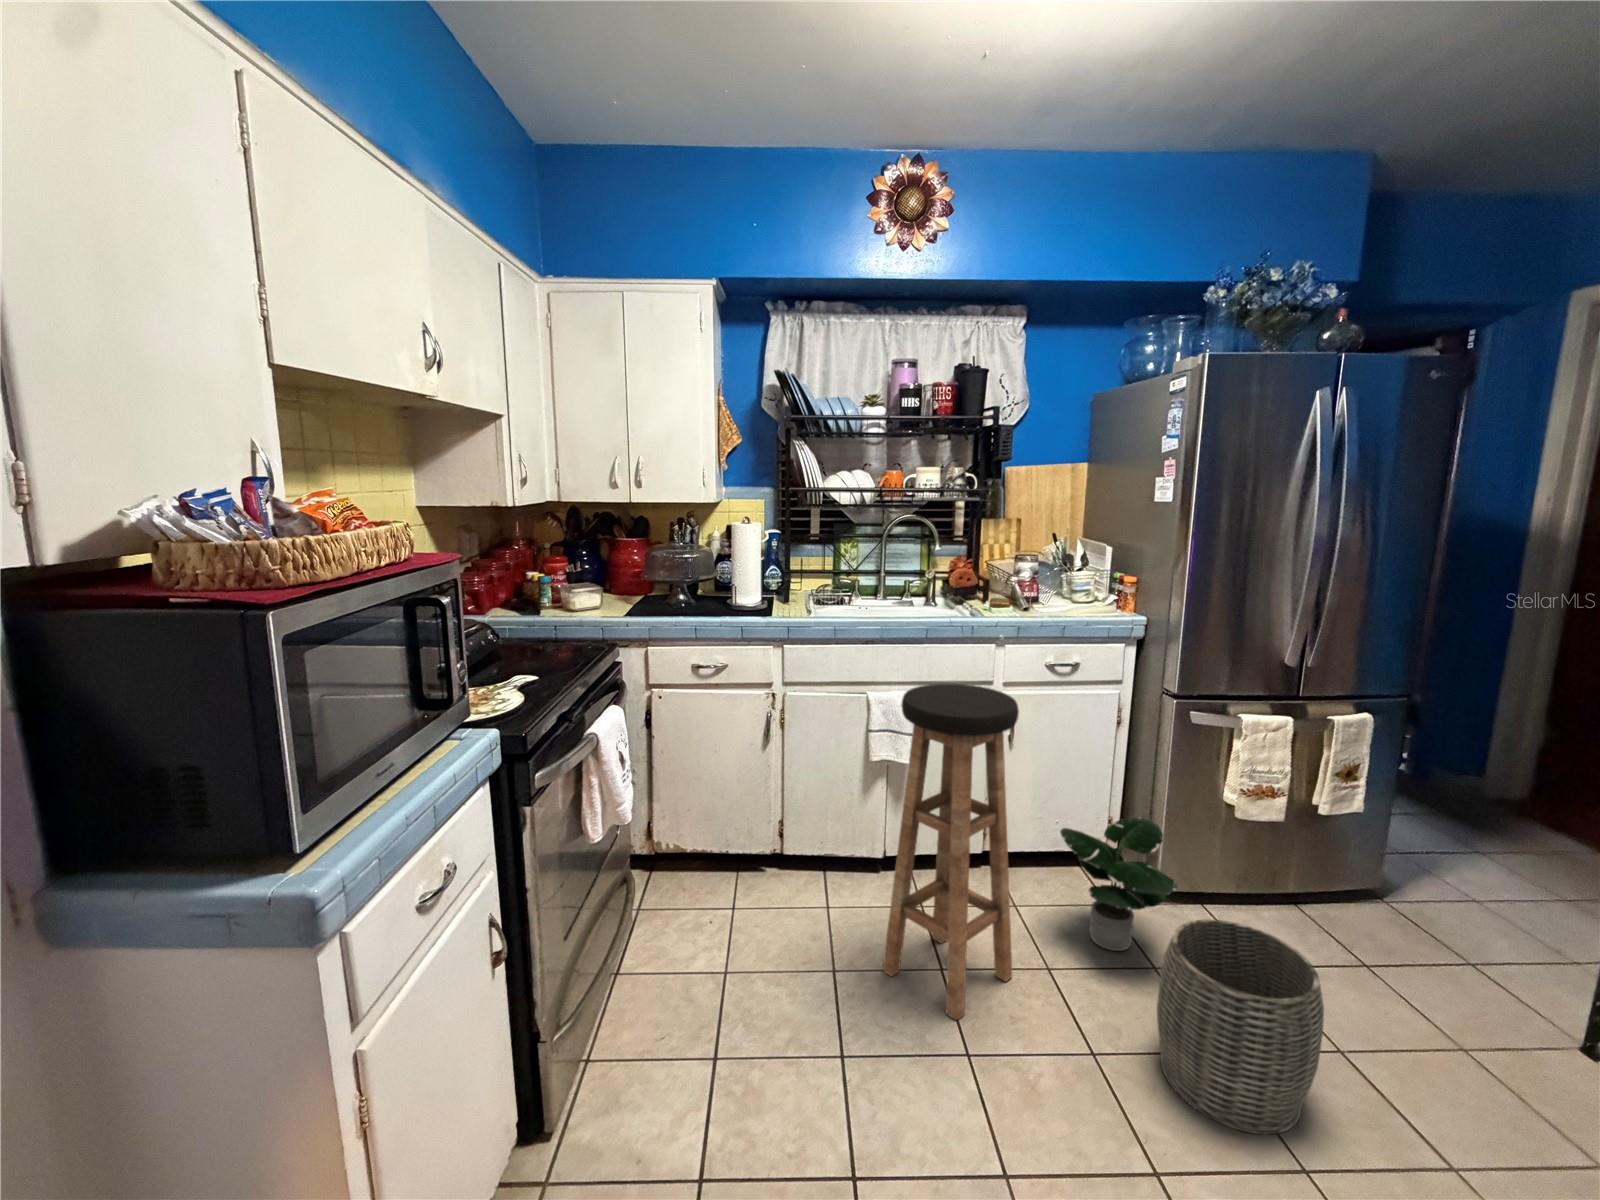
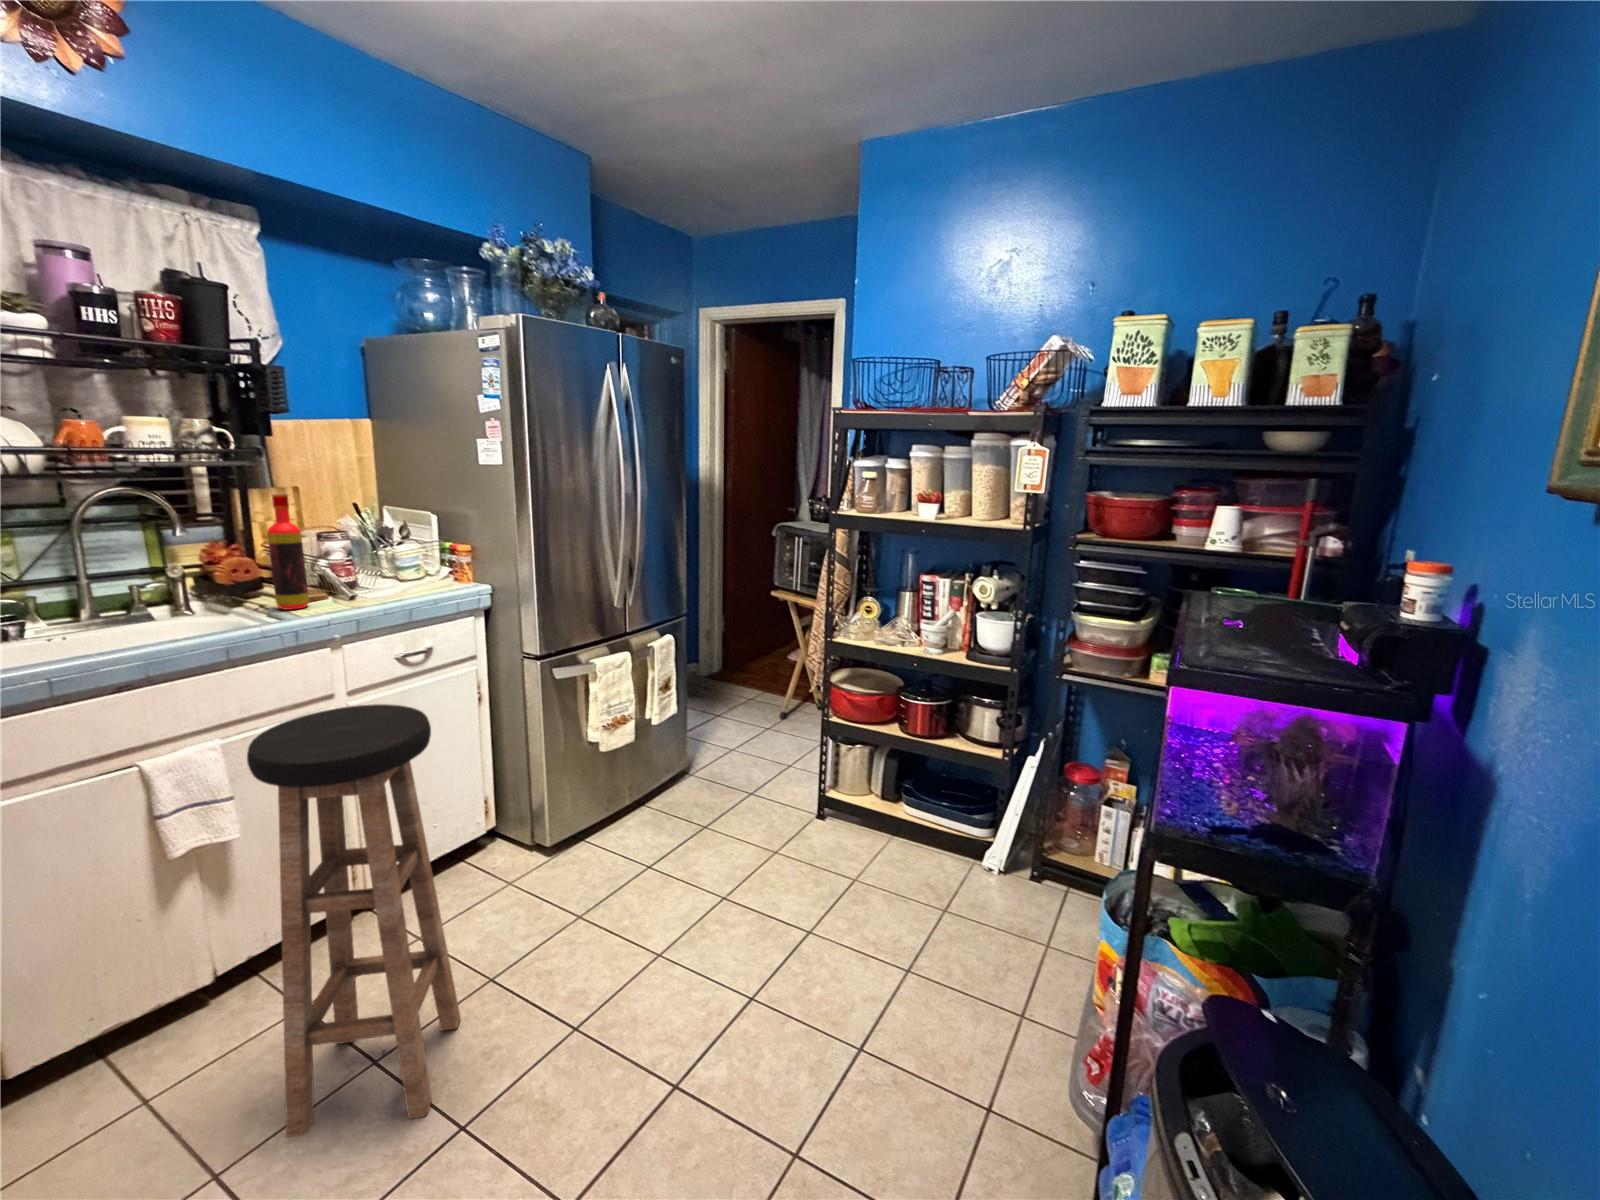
bottle: none [975,523,999,611] -> present [267,494,309,610]
potted plant: present [1060,817,1177,951] -> none [465,783,592,926]
woven basket: present [1157,919,1324,1134] -> none [617,835,740,1013]

